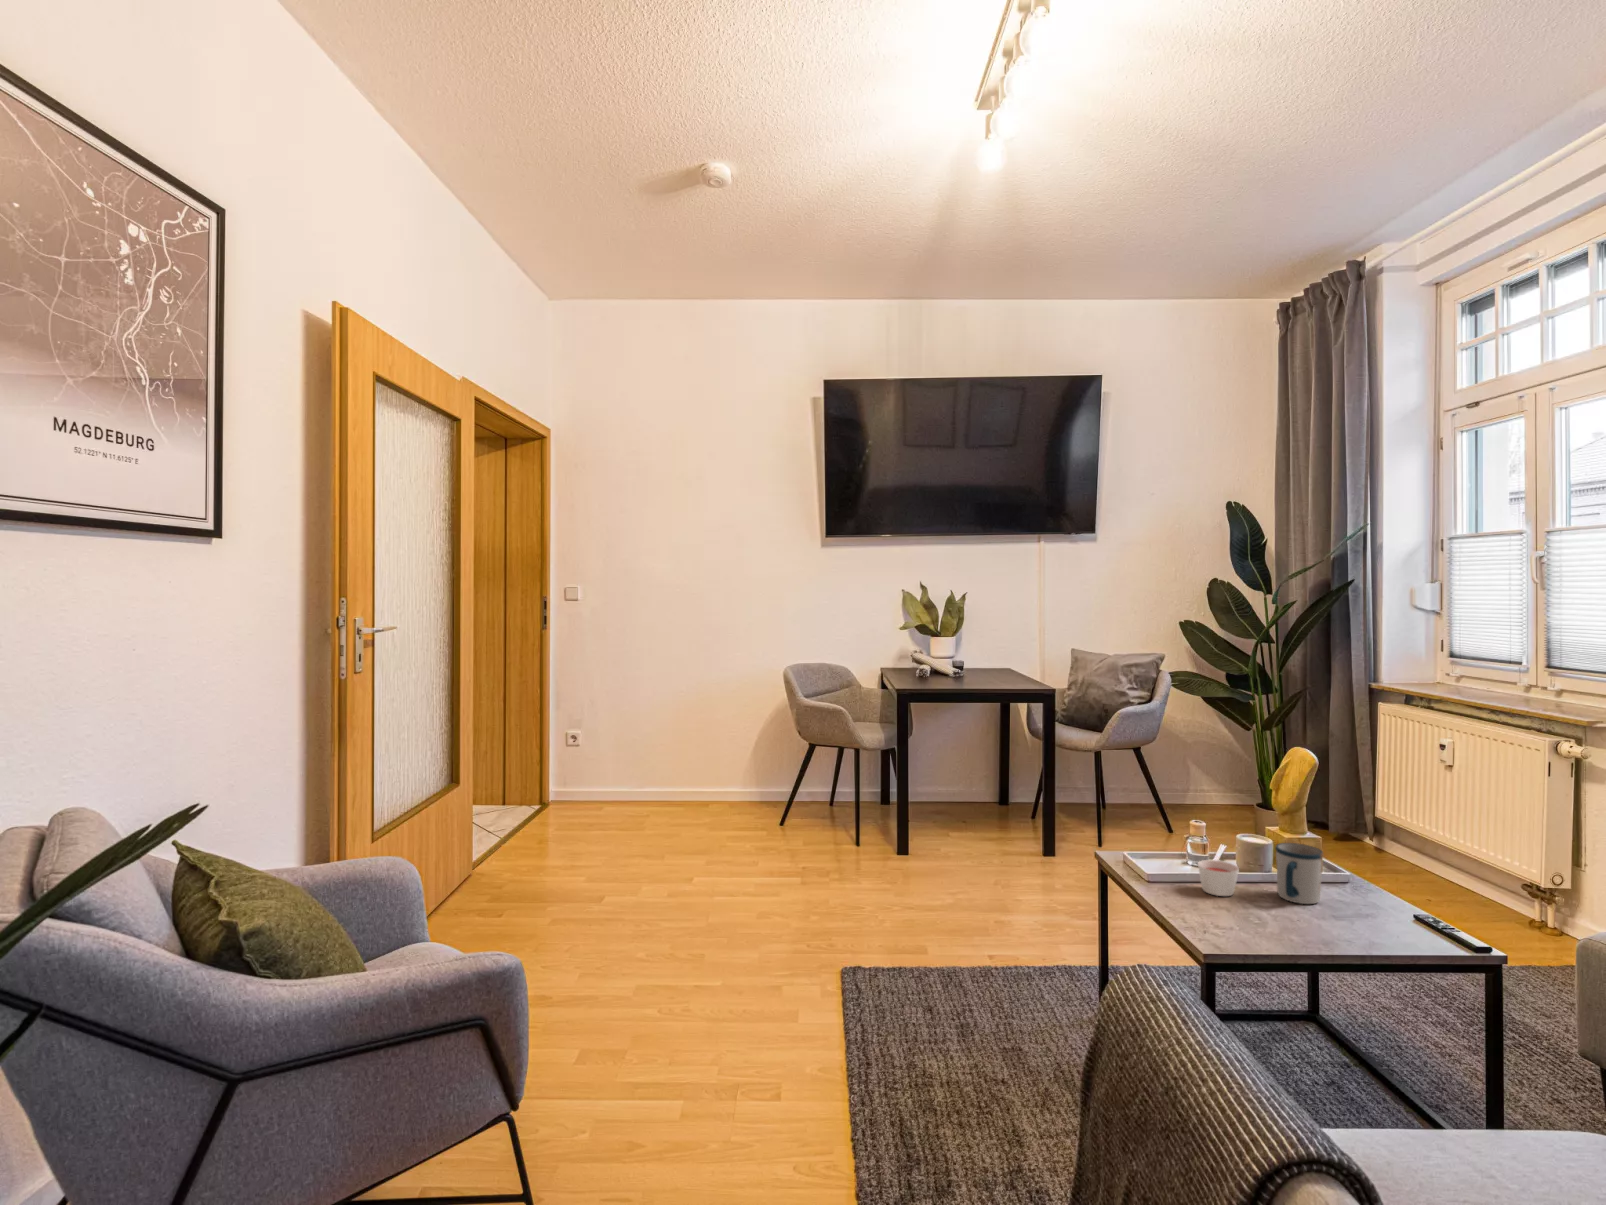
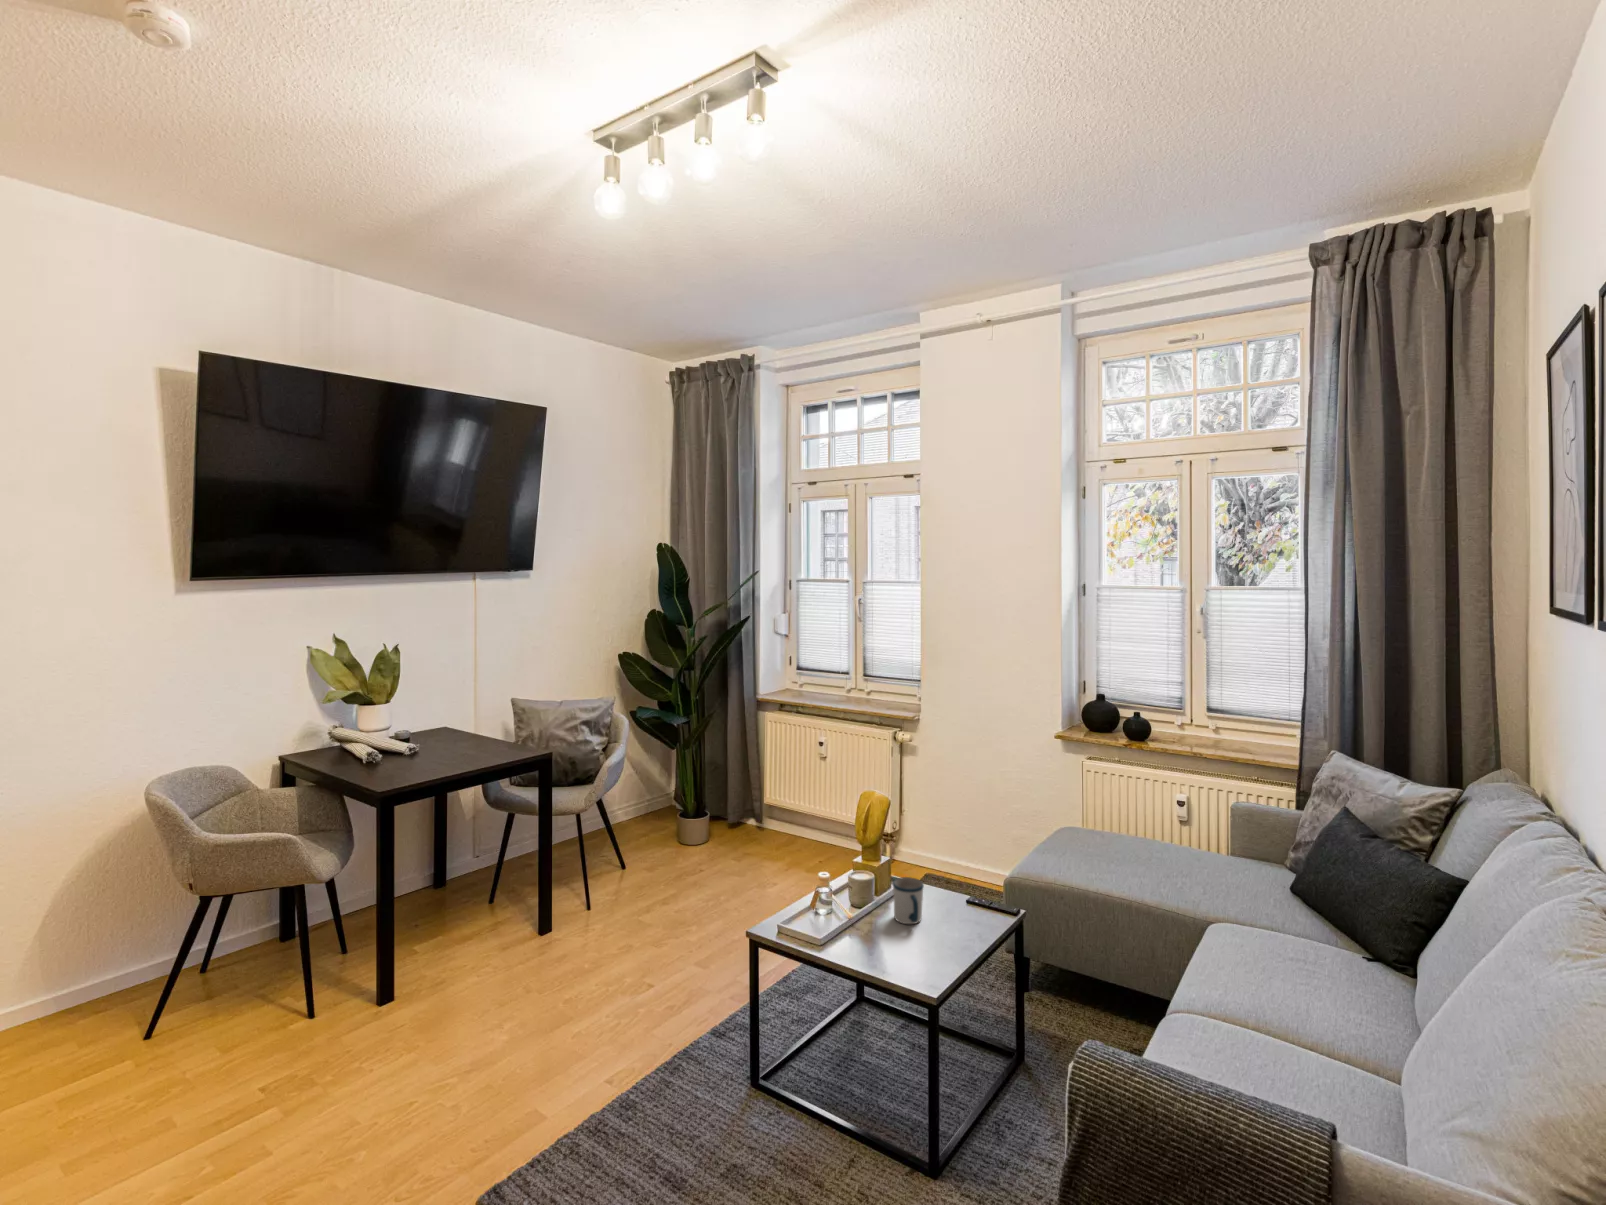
candle: present [1198,860,1239,896] -> none [854,909,884,940]

